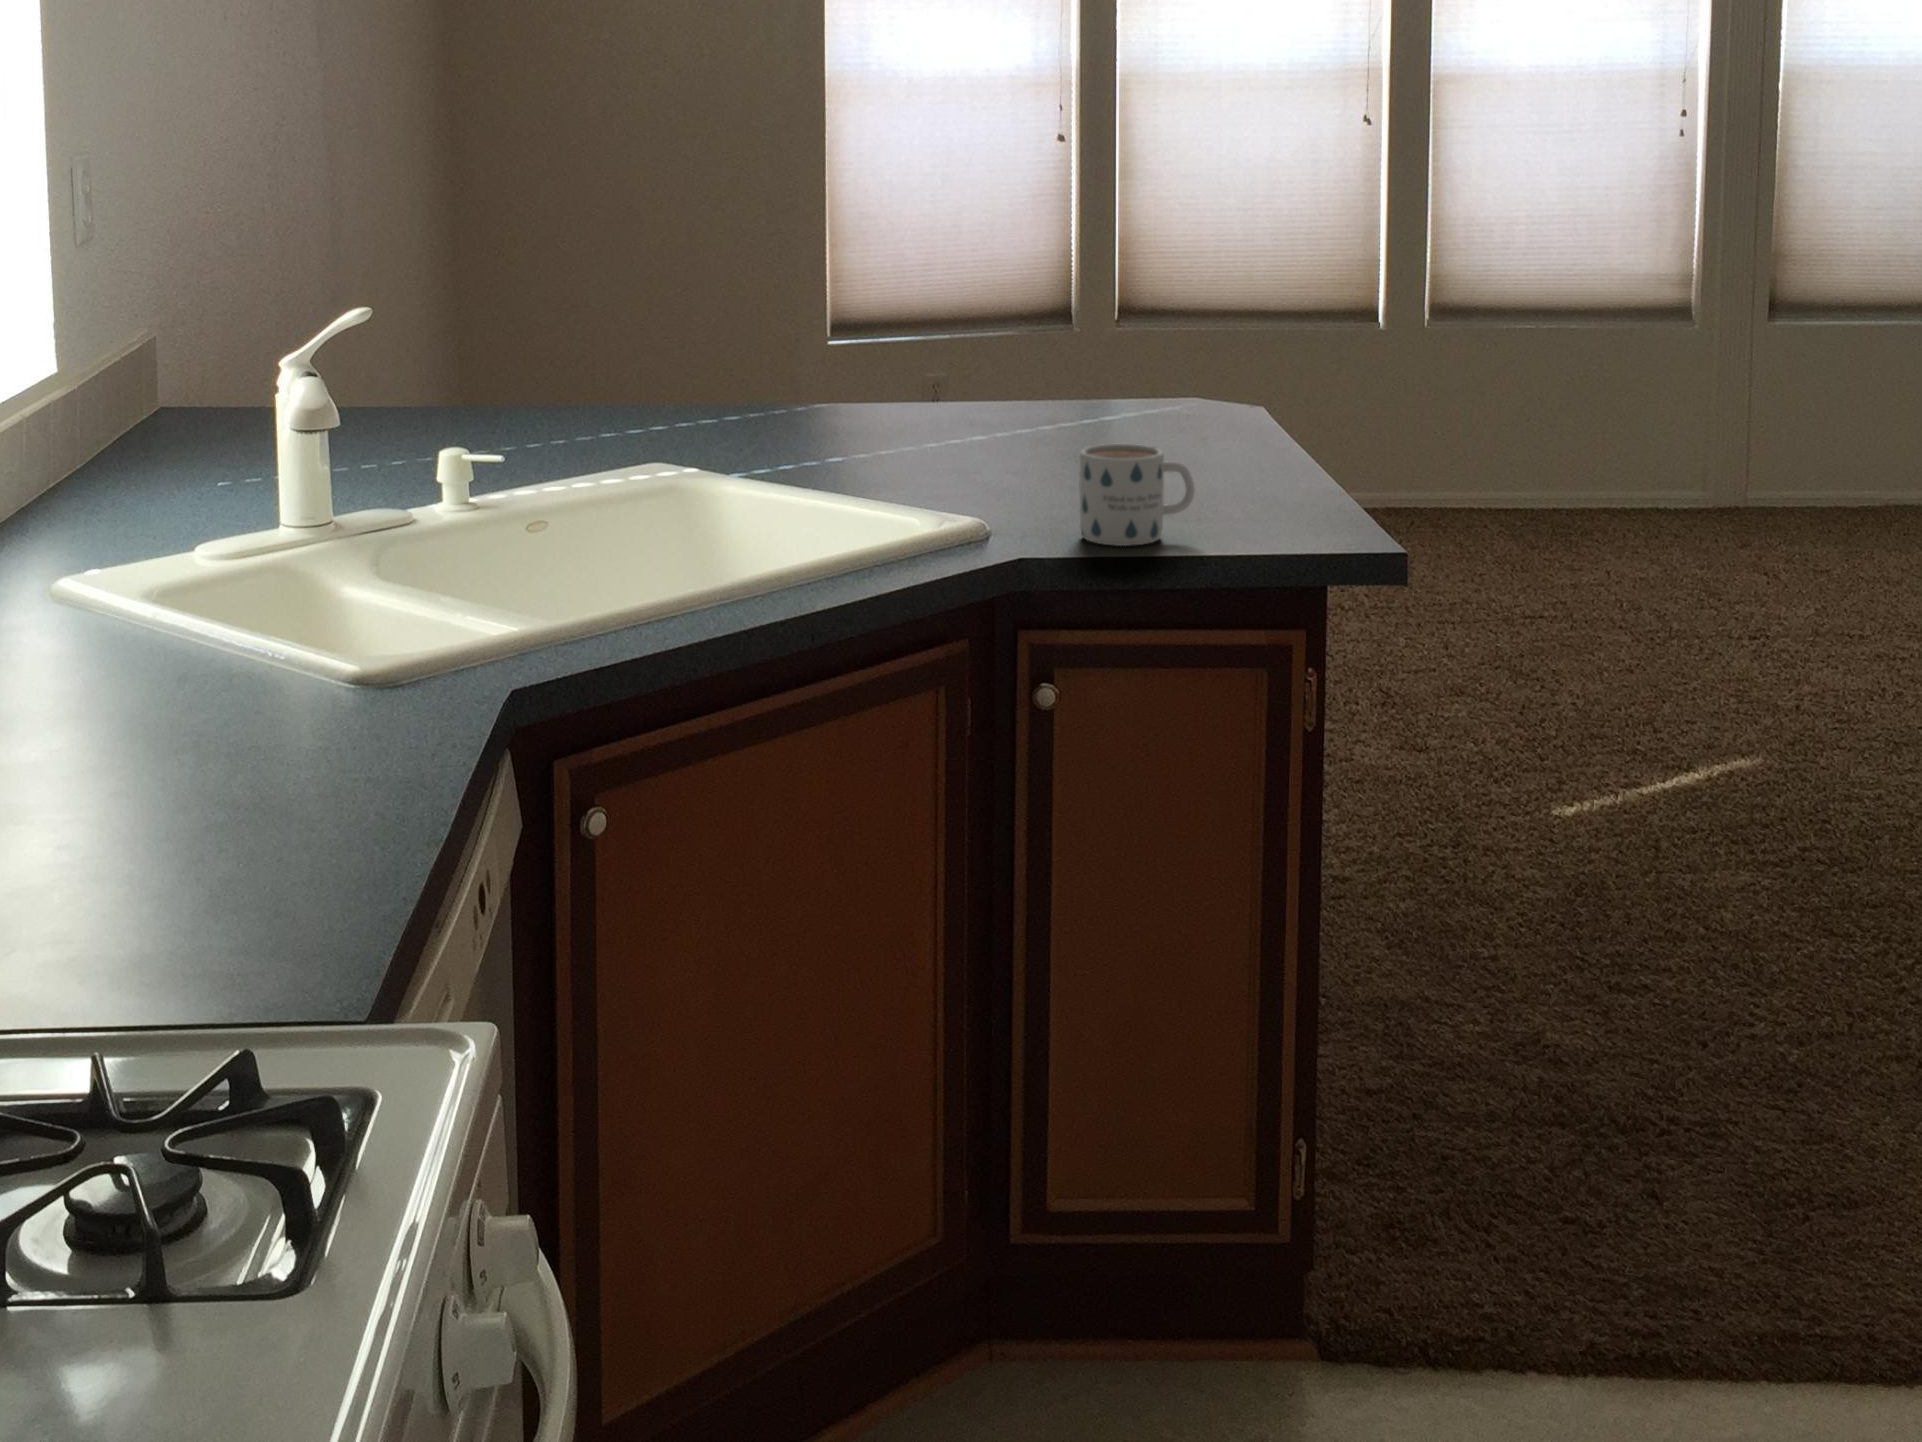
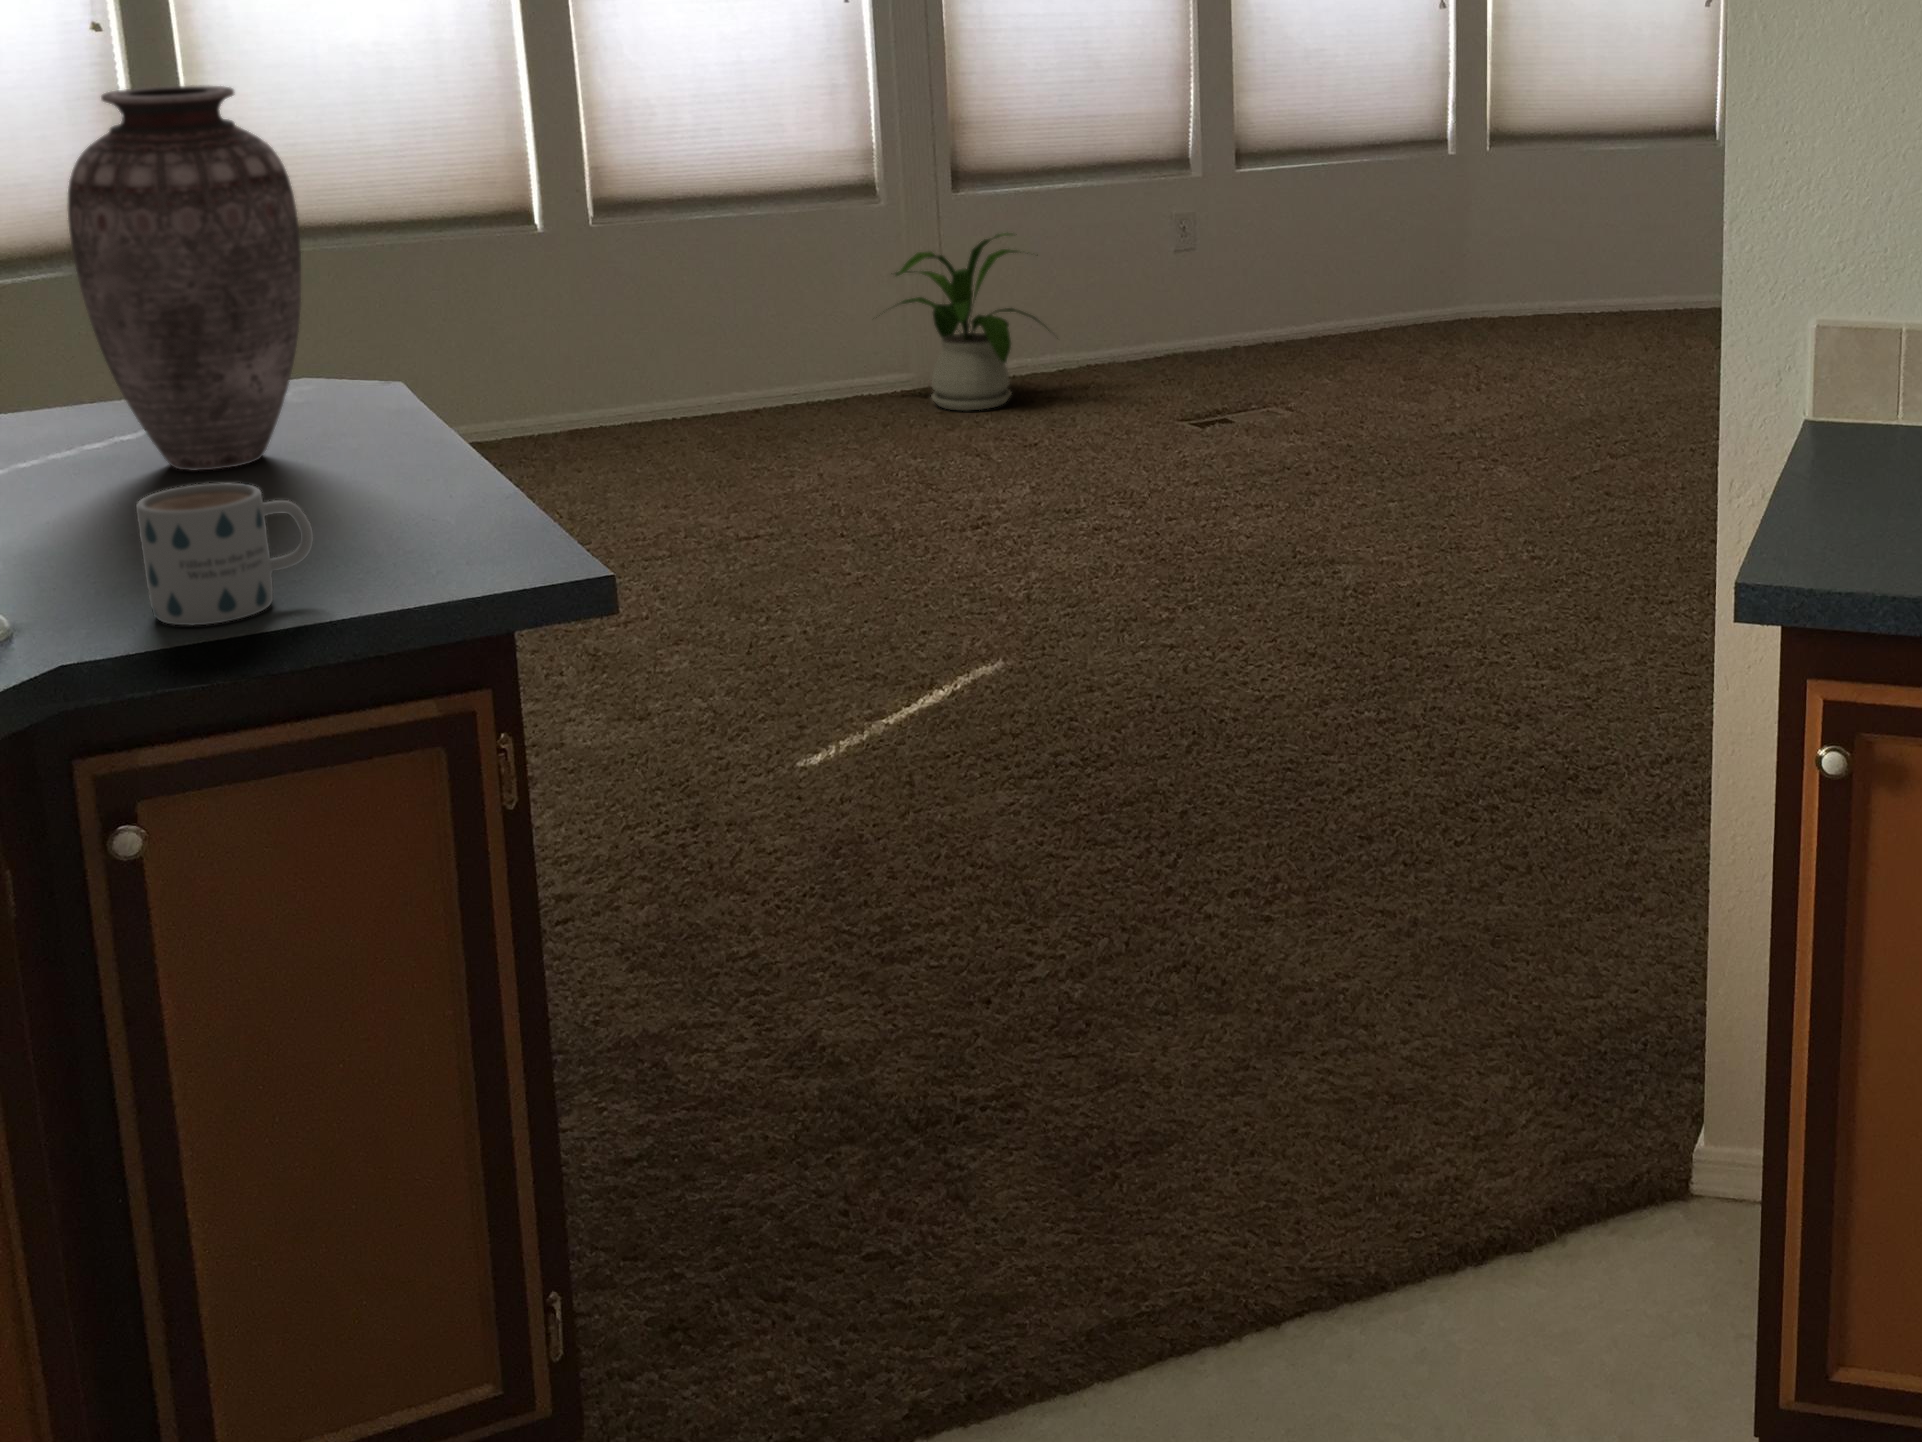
vase: none [1053,161,1207,451] -> present [68,85,301,471]
house plant: none [1677,362,1865,533] -> present [879,233,1041,411]

